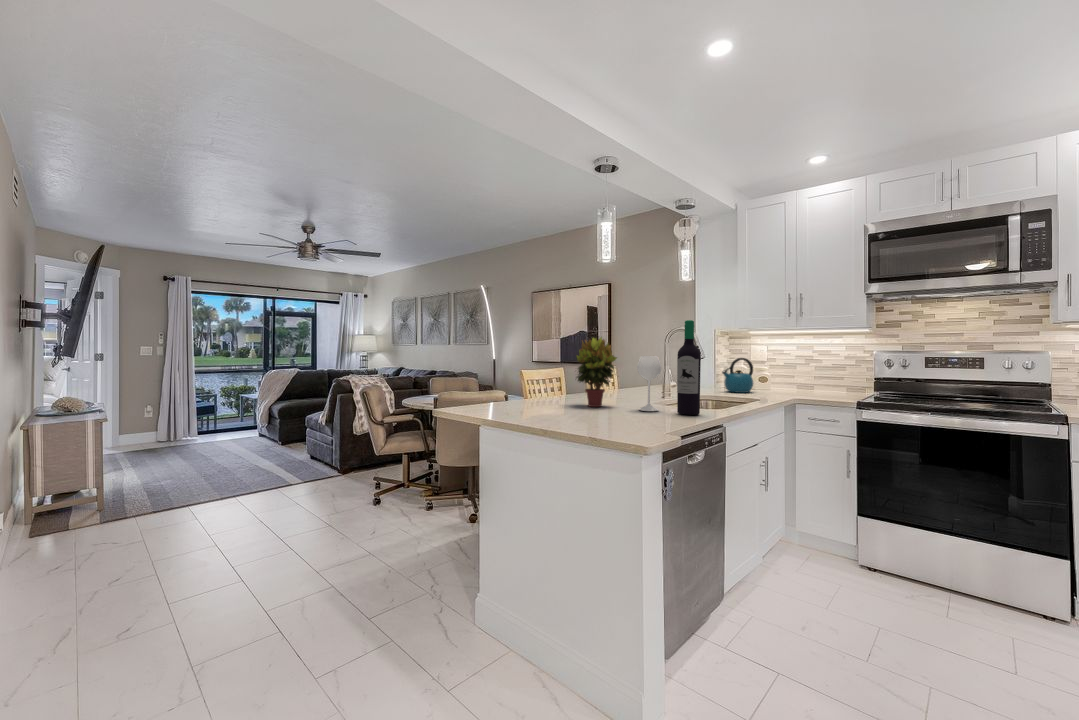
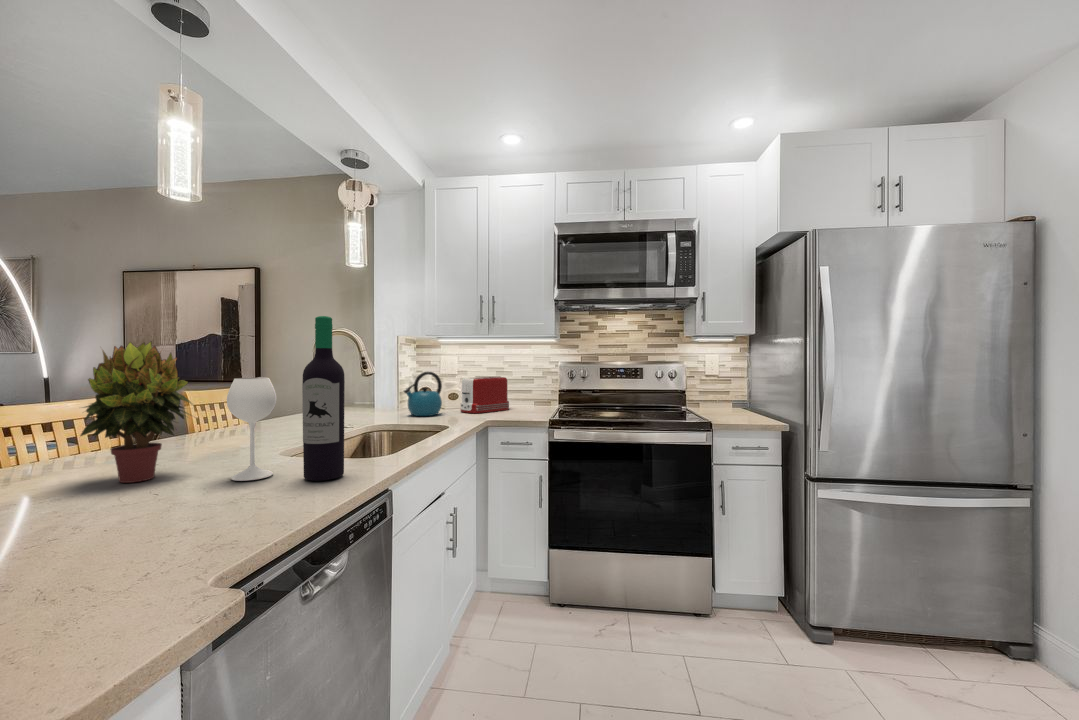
toaster: none [770,364,818,393] -> present [460,377,509,413]

